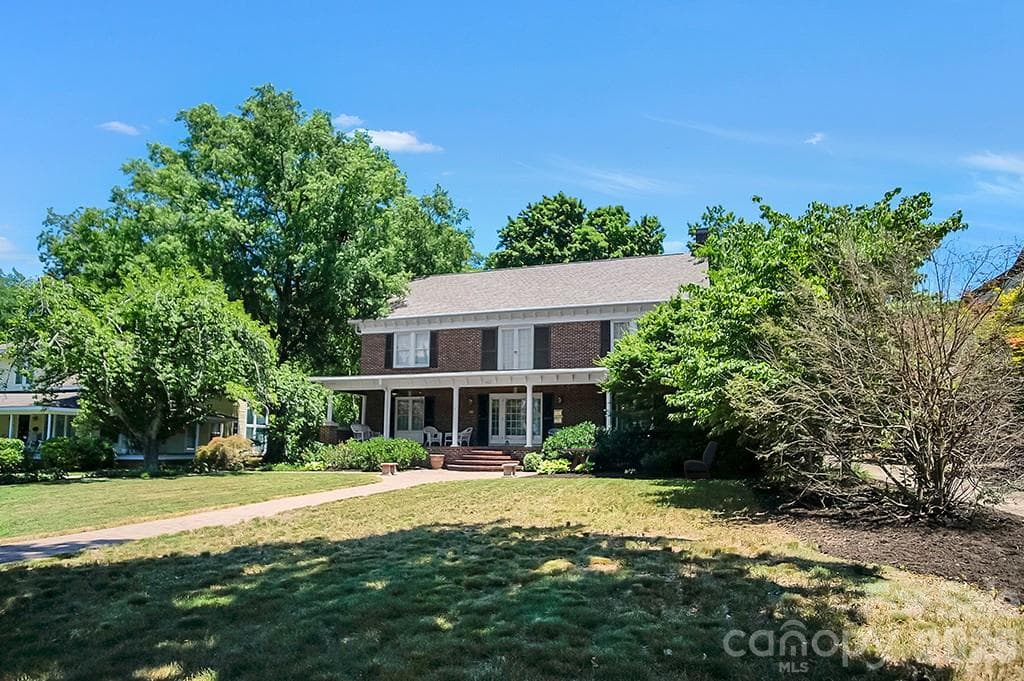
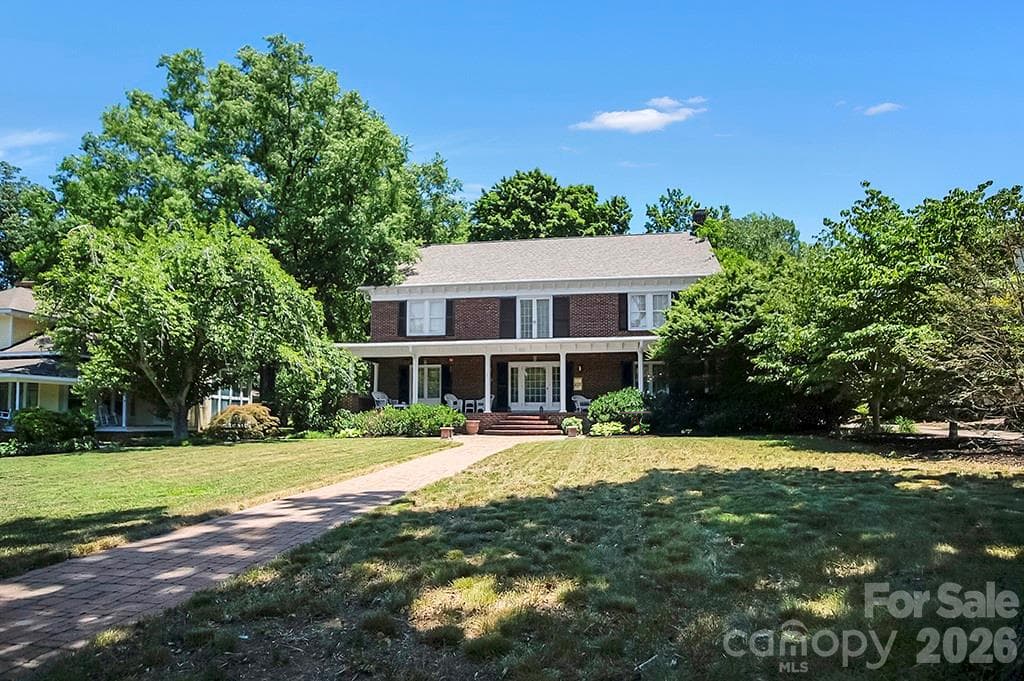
lounge chair: present [684,441,718,478] -> none [752,403,789,437]

